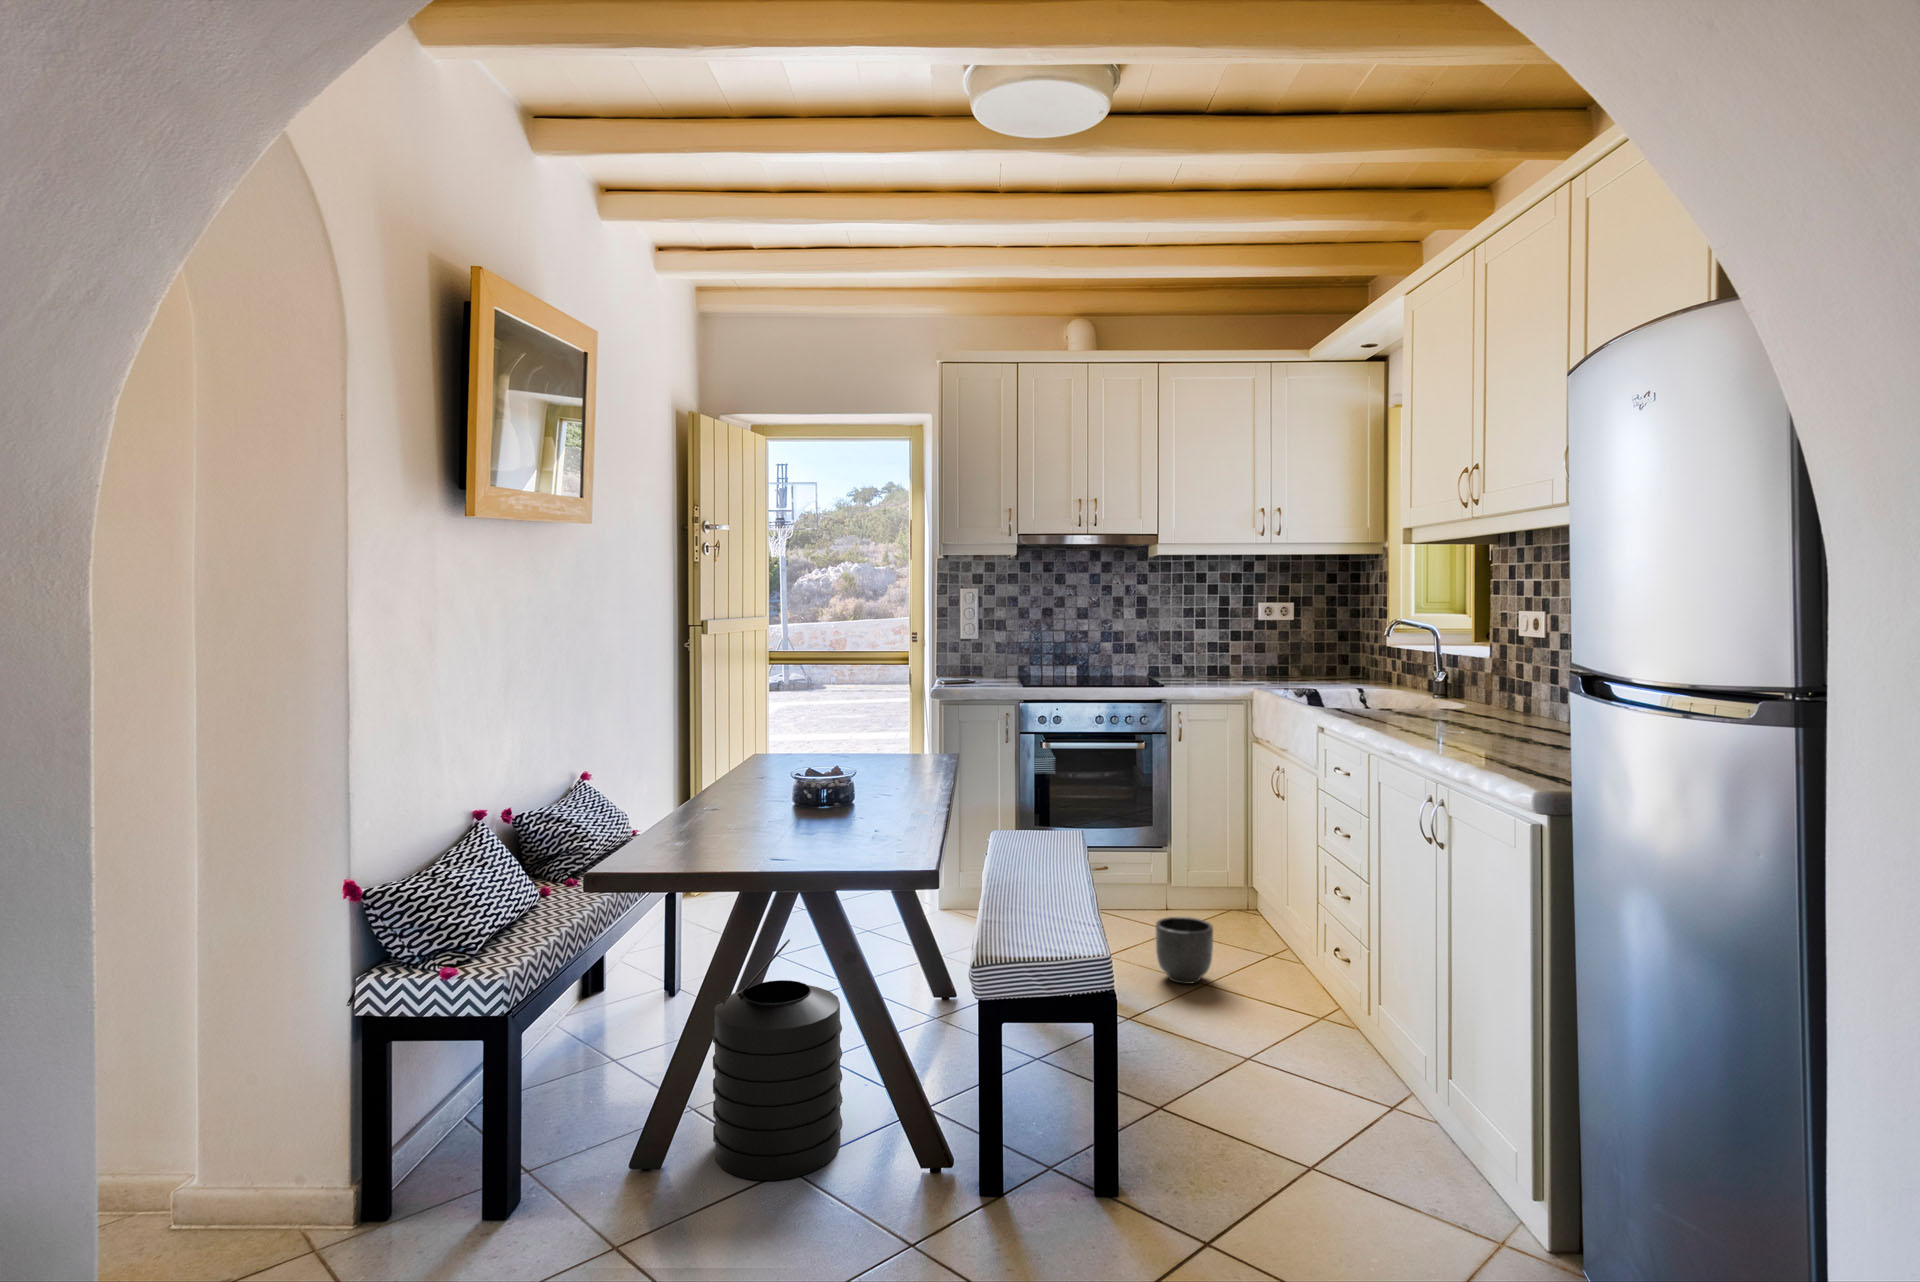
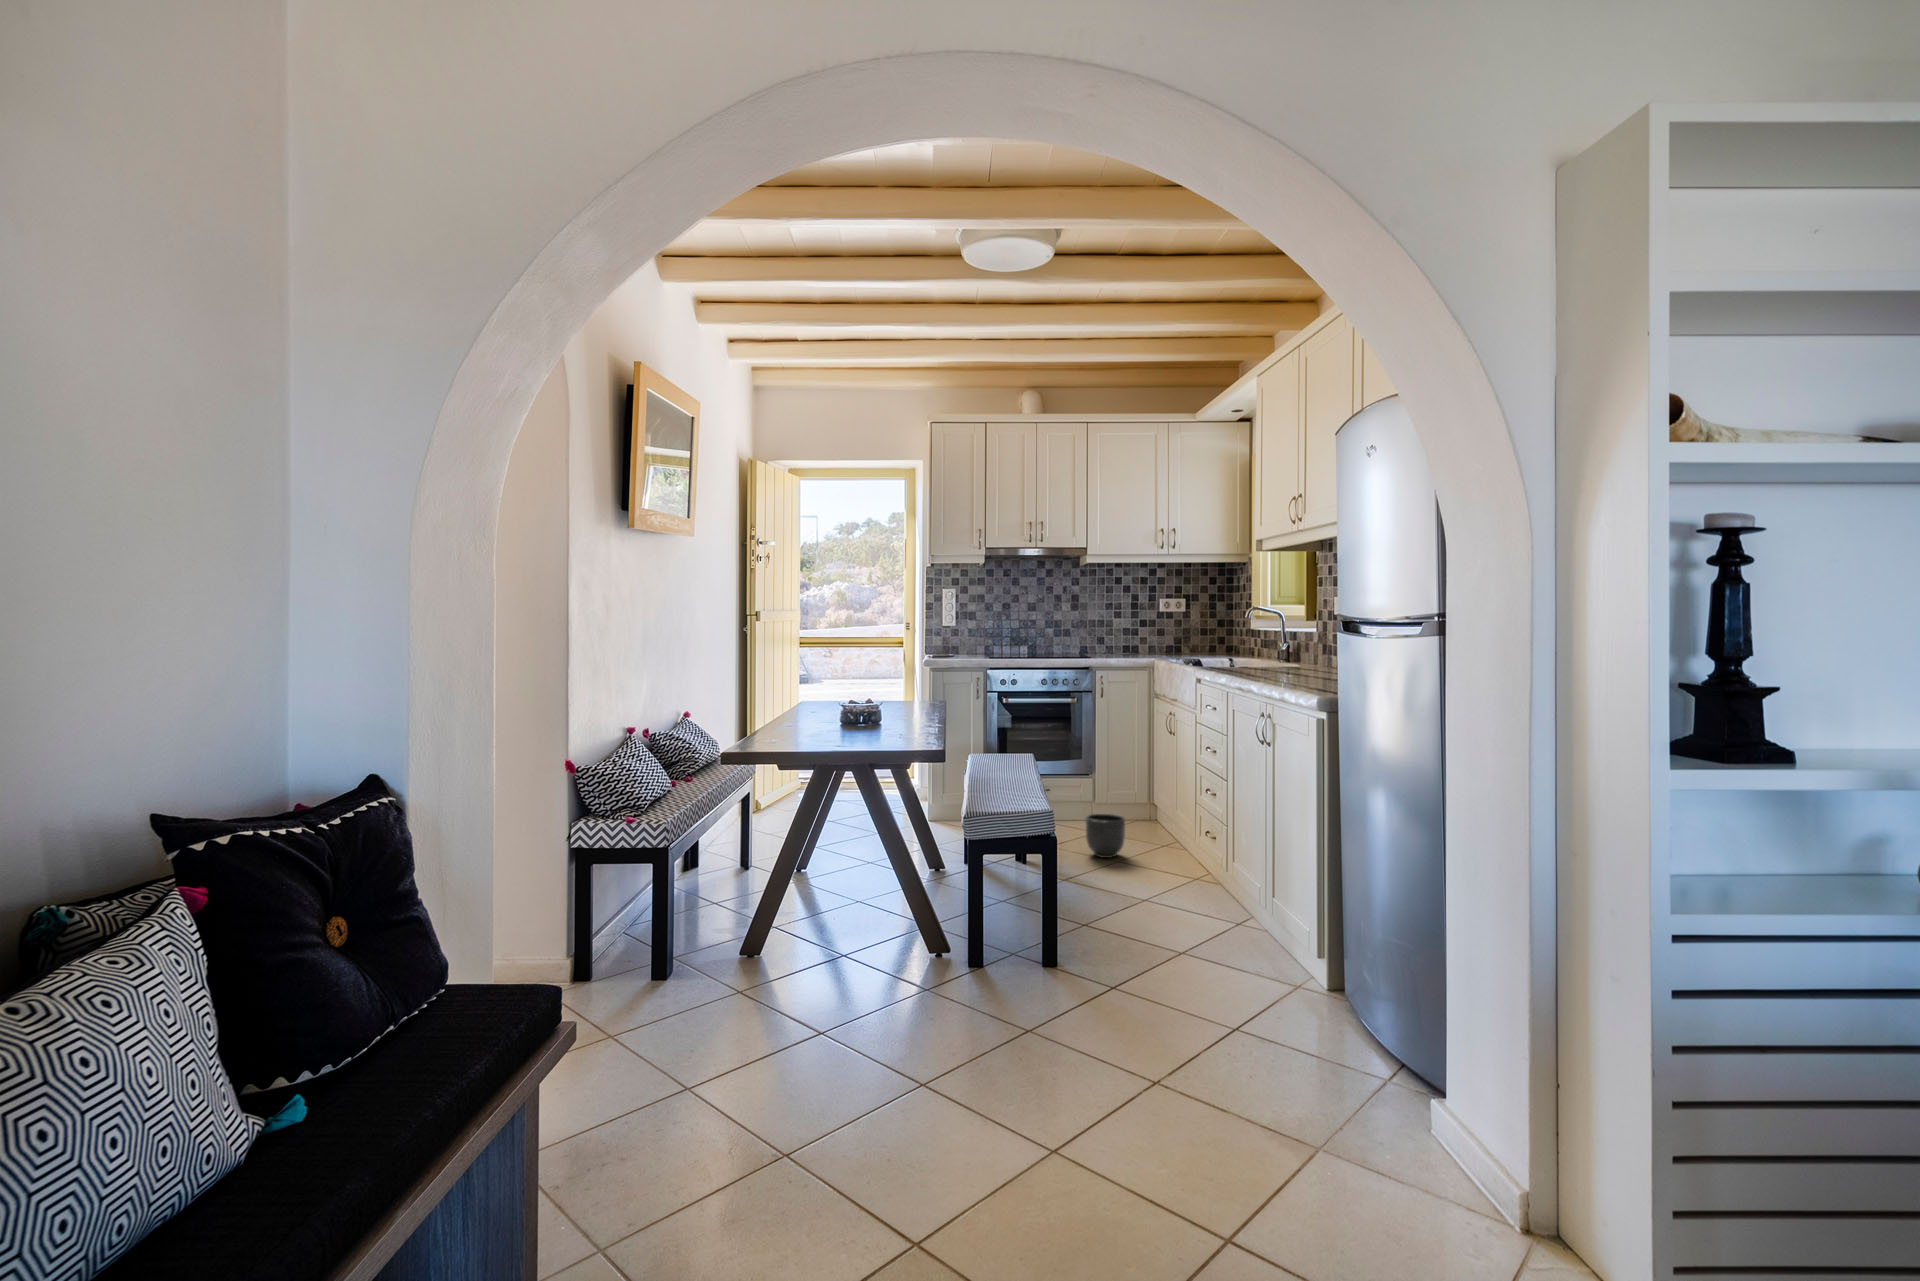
trash can: present [713,939,842,1181] -> none [799,804,883,953]

